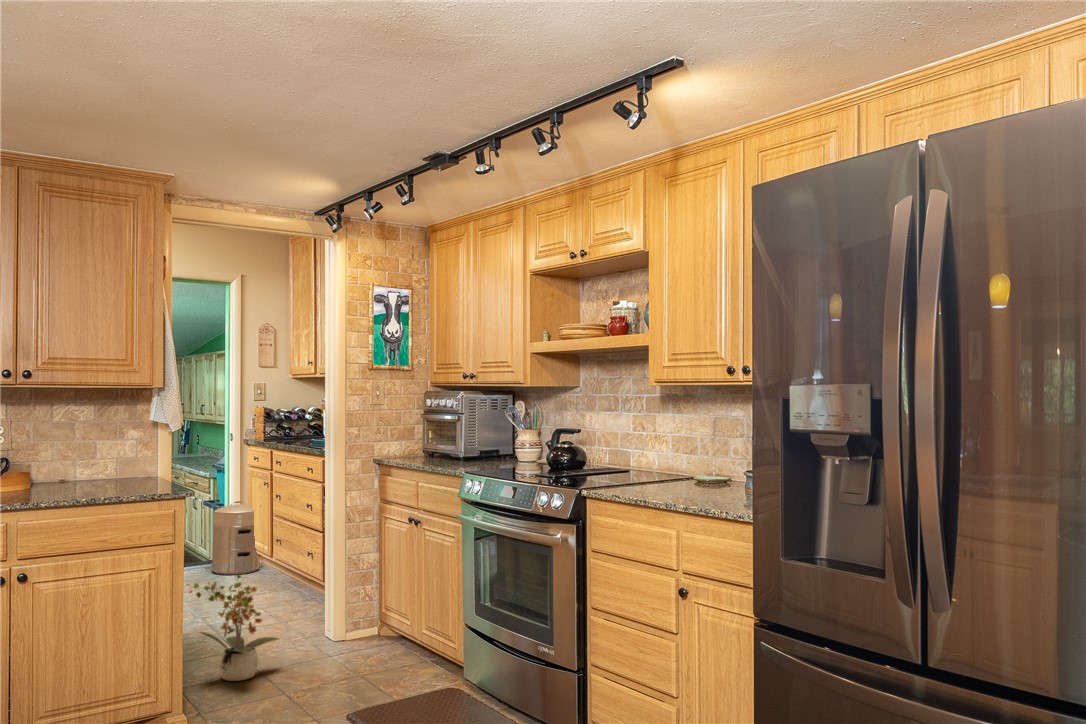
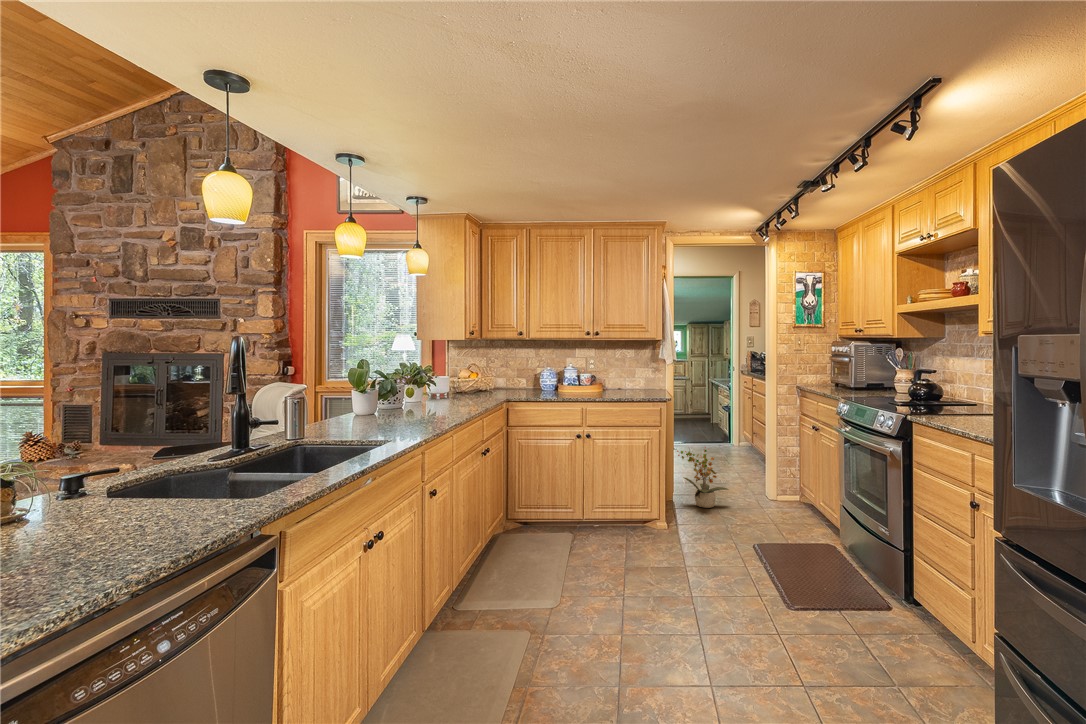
waste bin: present [212,501,260,575] -> none [721,410,750,453]

